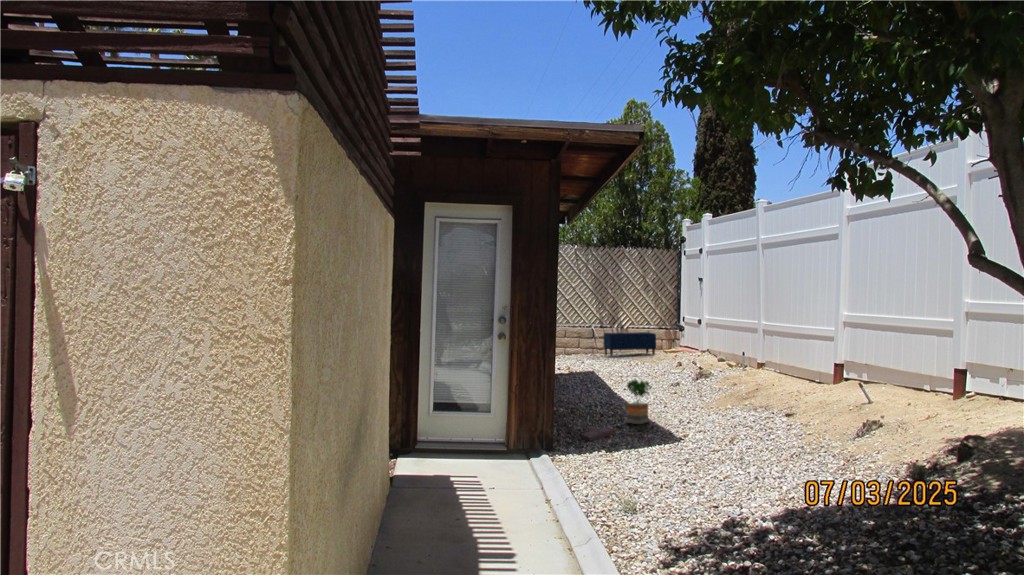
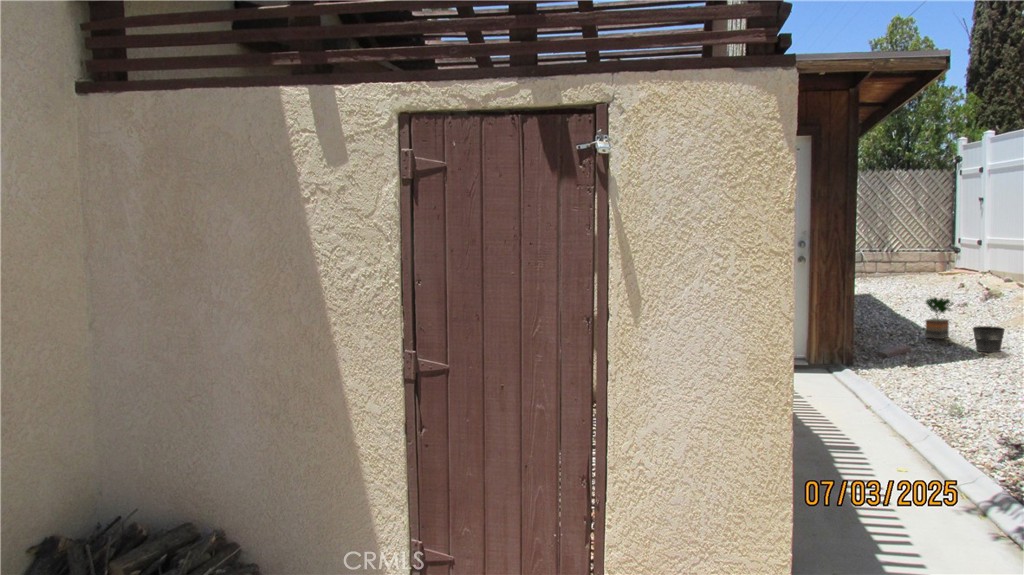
bench: present [603,332,656,357] -> none [871,254,929,279]
bucket: none [661,412,693,439] -> present [970,326,1005,352]

